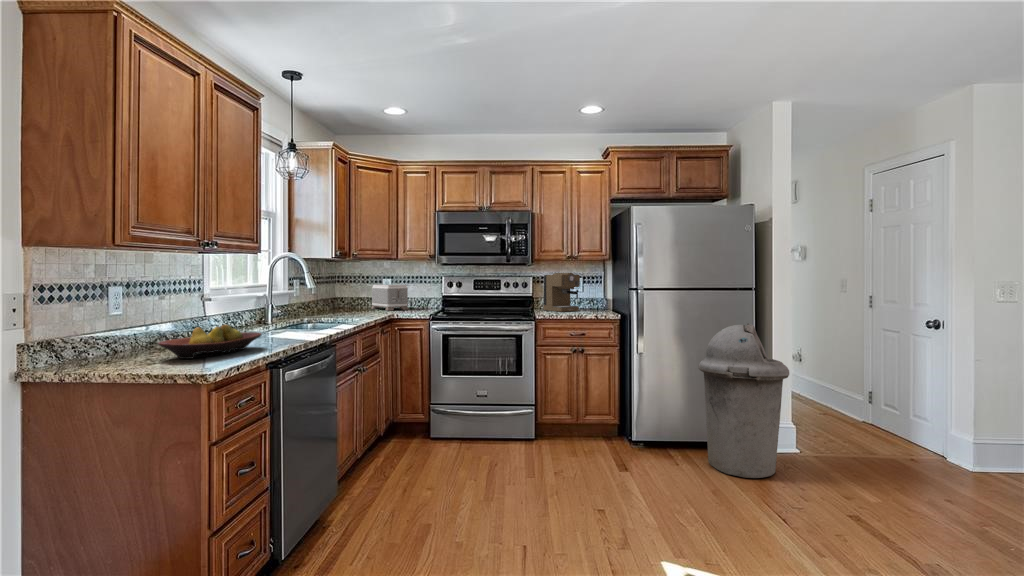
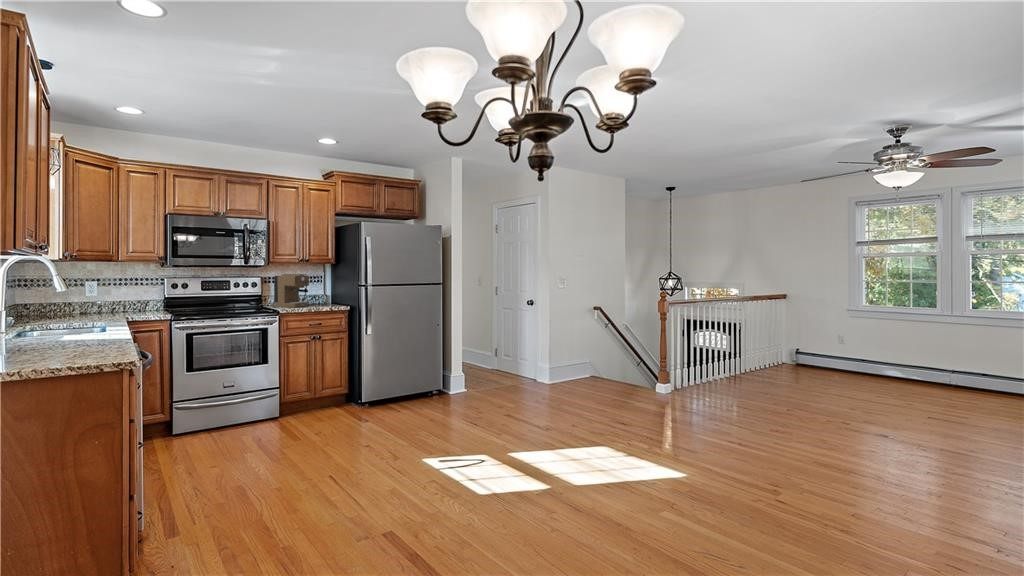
toaster: present [371,285,409,311] -> none [70,286,126,314]
trash can: present [698,323,789,478] -> none [410,309,465,410]
fruit bowl: present [158,325,261,359] -> none [22,329,100,359]

